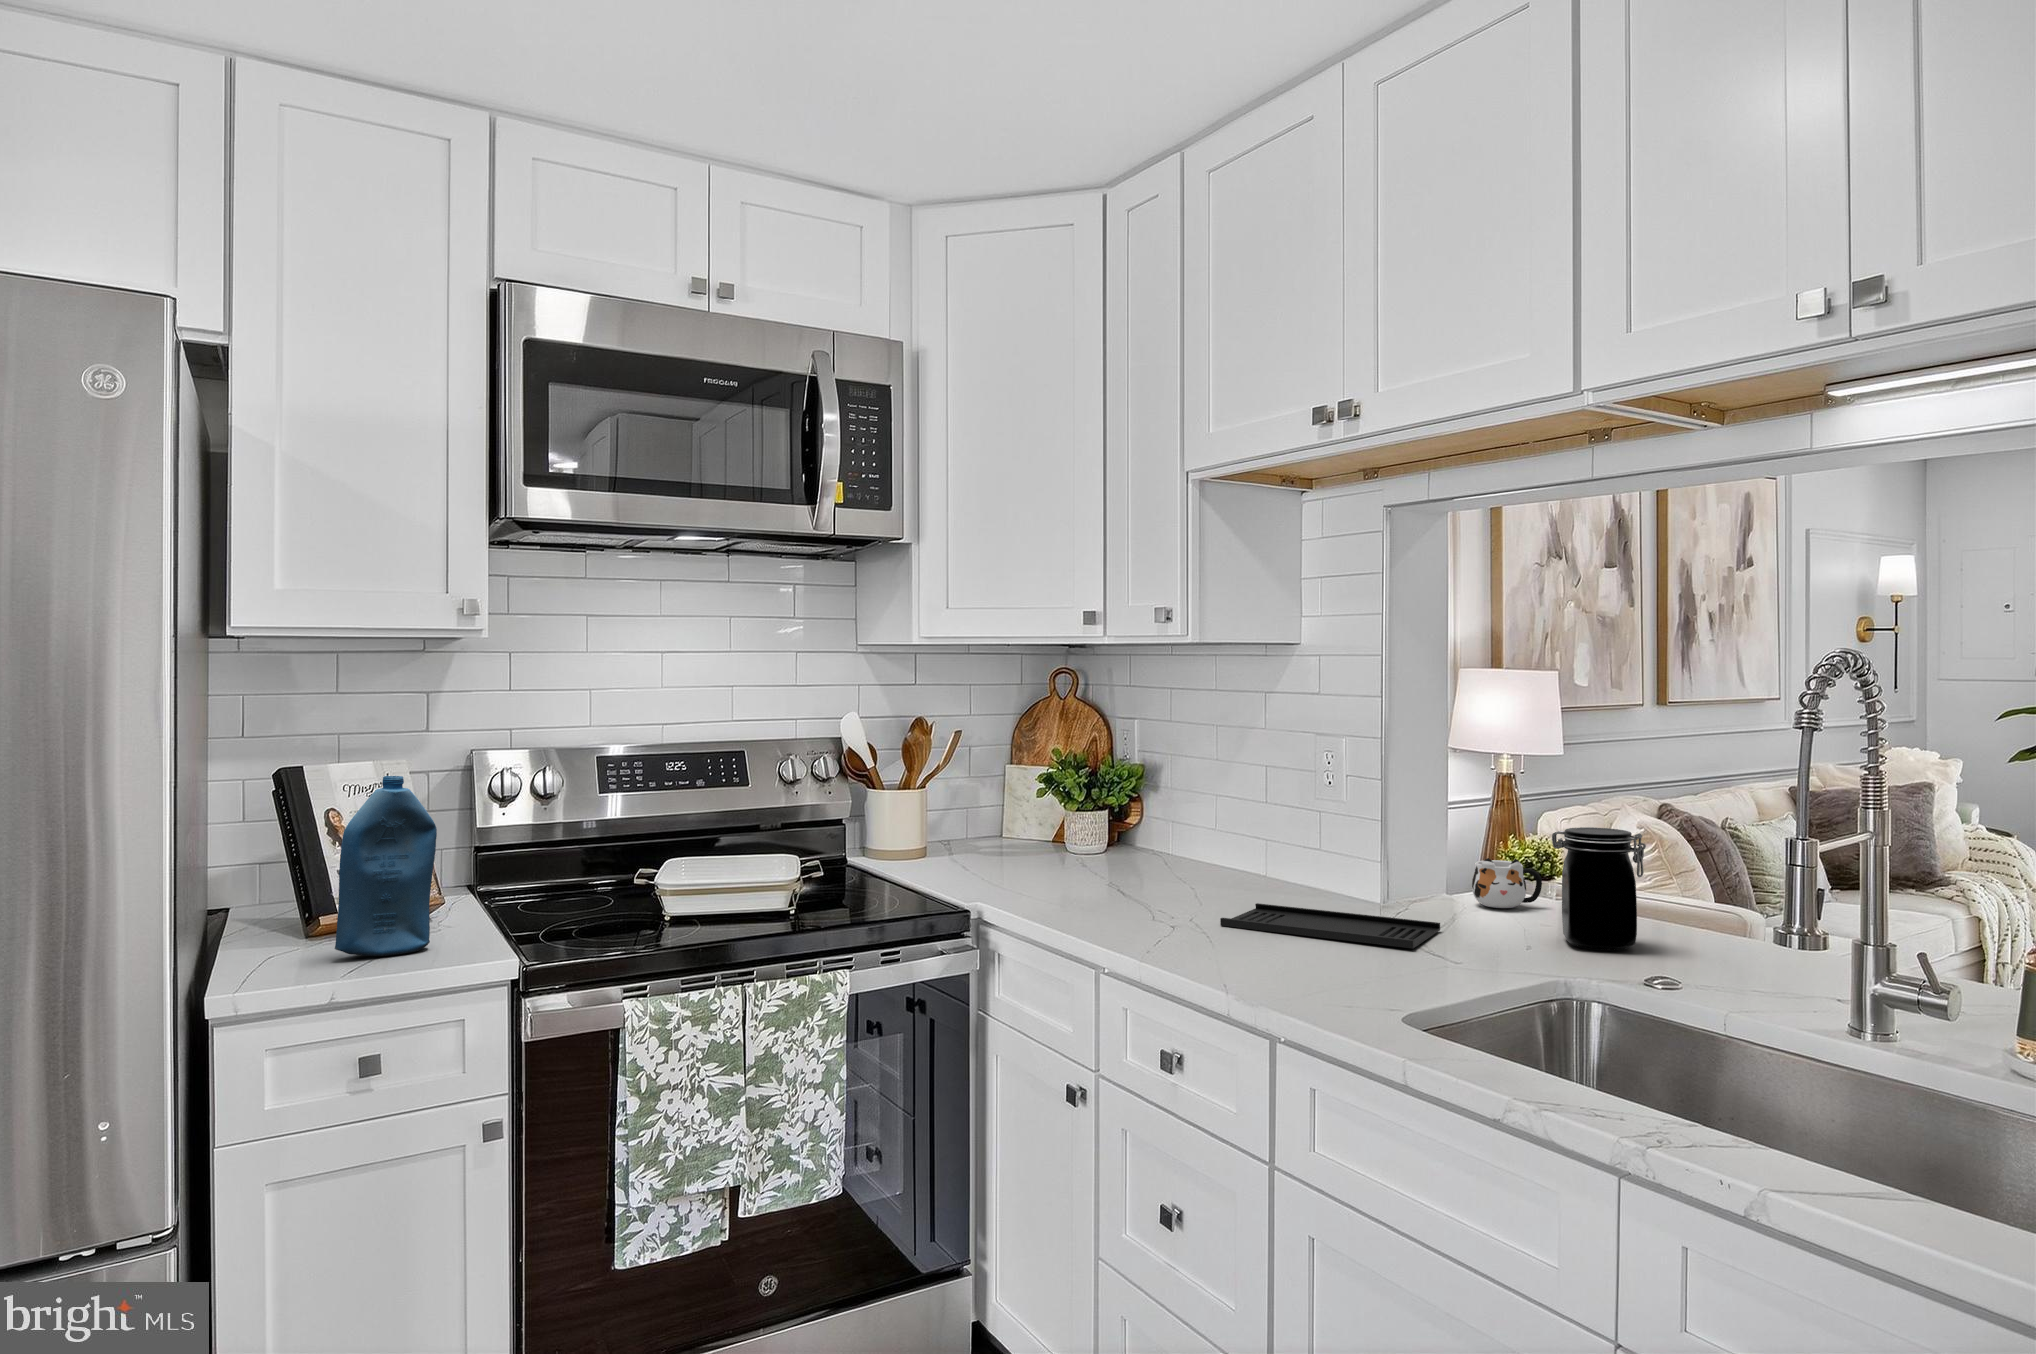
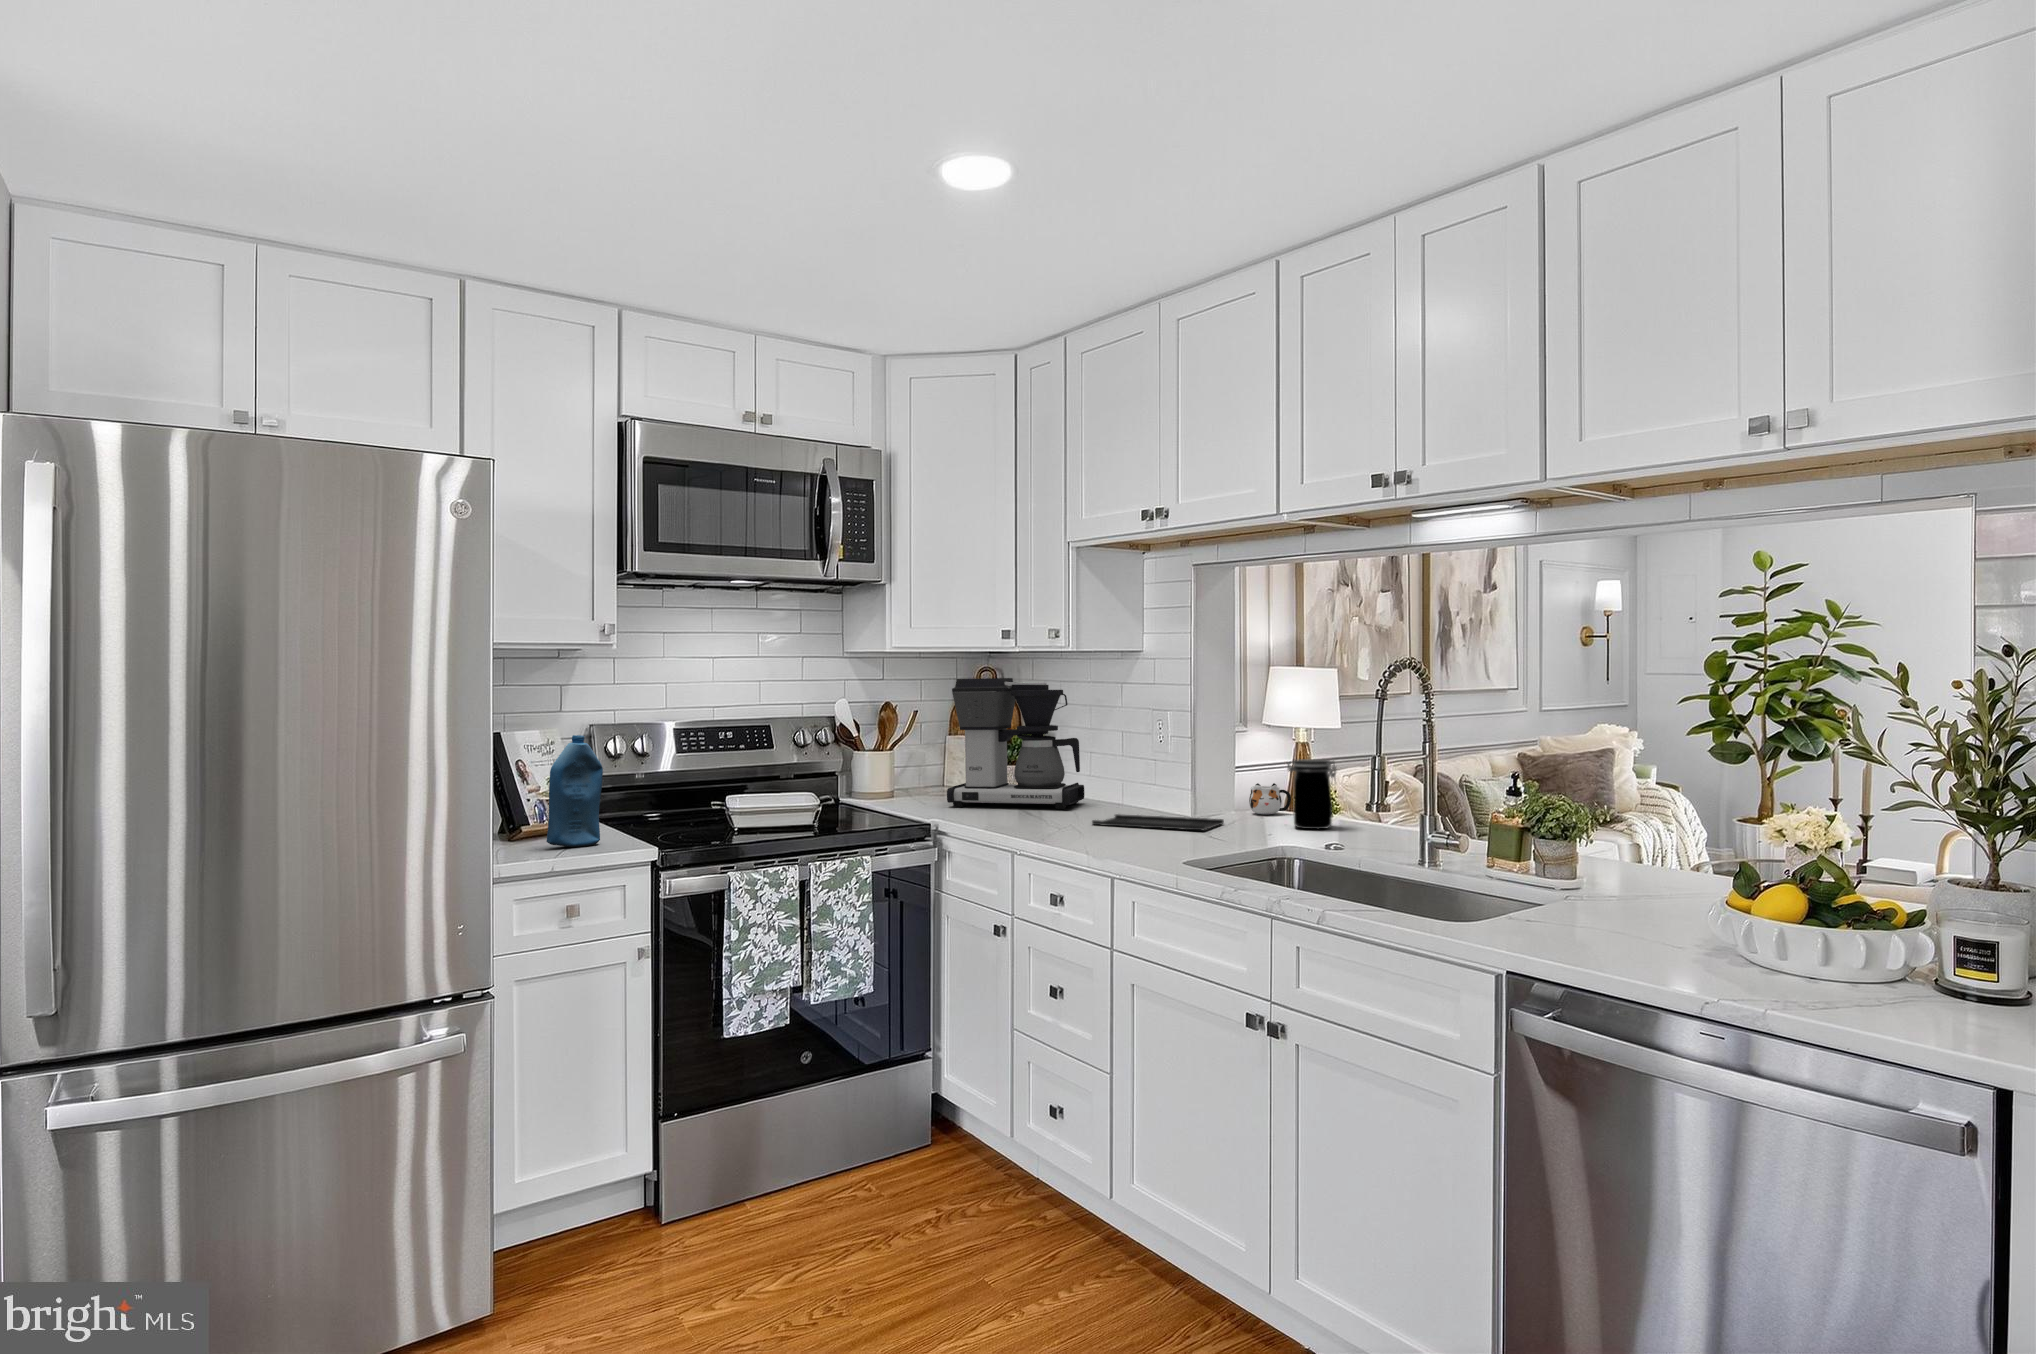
coffee maker: none [999,685,1205,886] -> present [947,678,1084,809]

